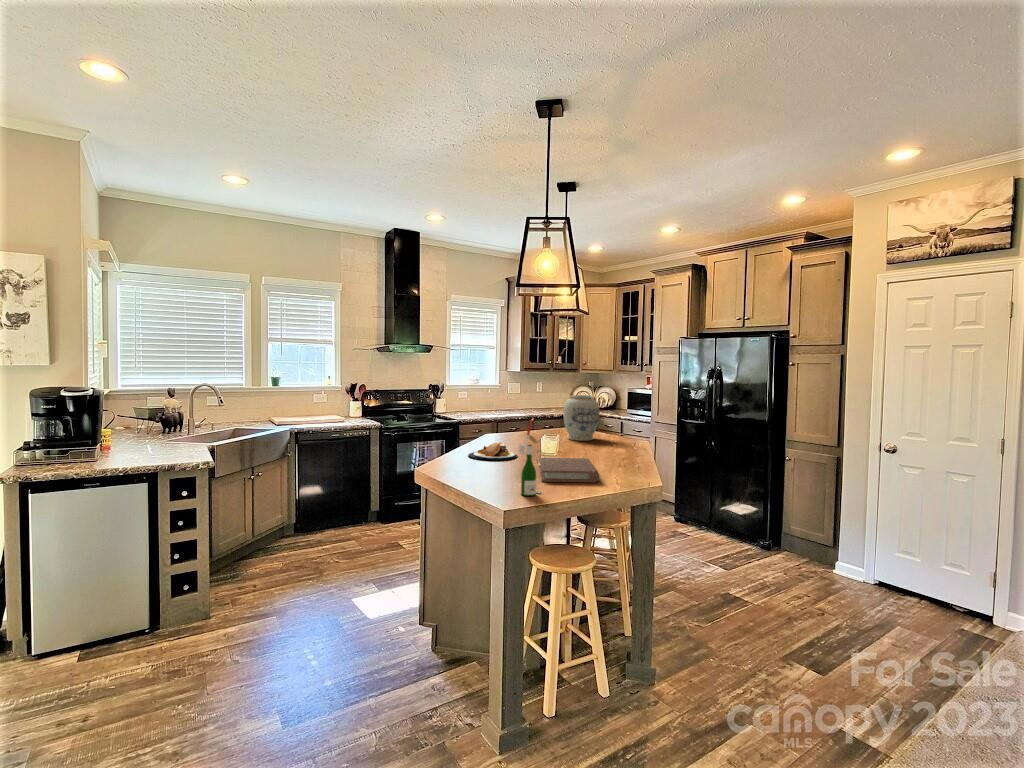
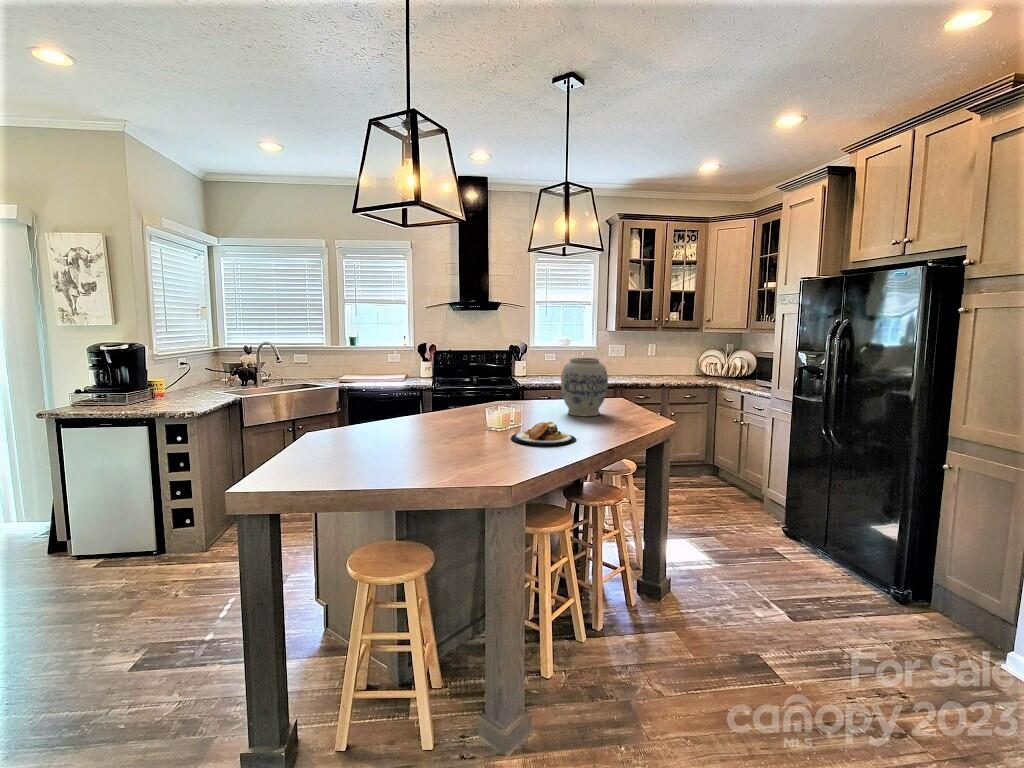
wine bottle: present [519,419,541,496] -> none [296,383,326,481]
plate: present [468,442,518,460] -> present [511,422,576,446]
book: present [539,458,599,482] -> none [372,433,478,473]

